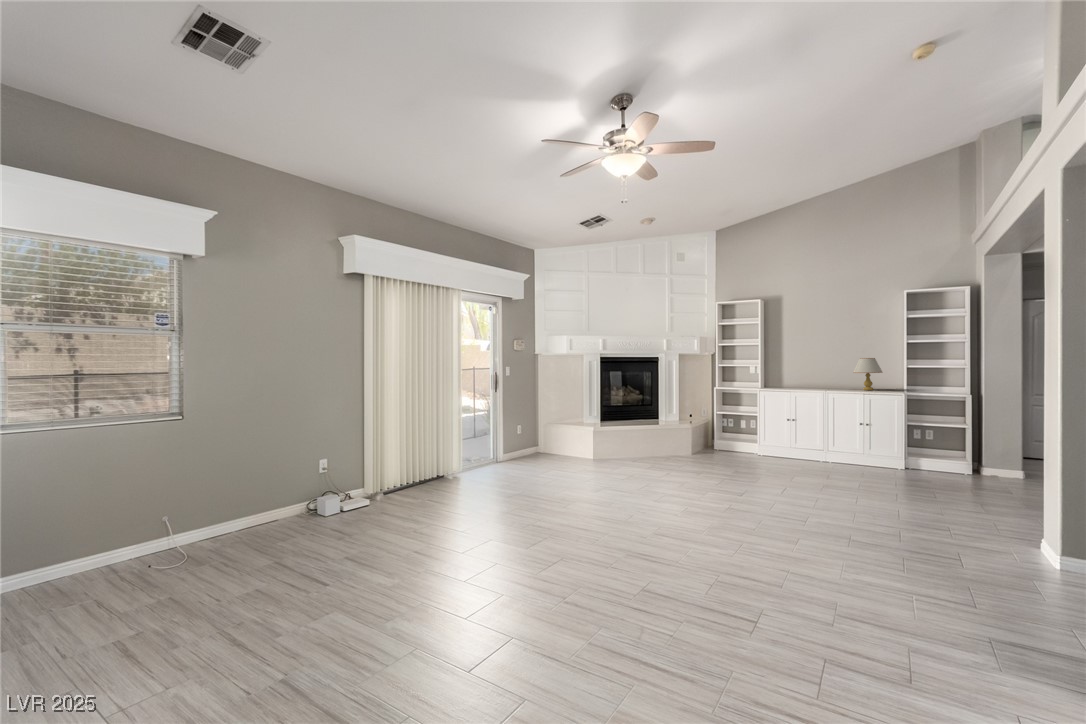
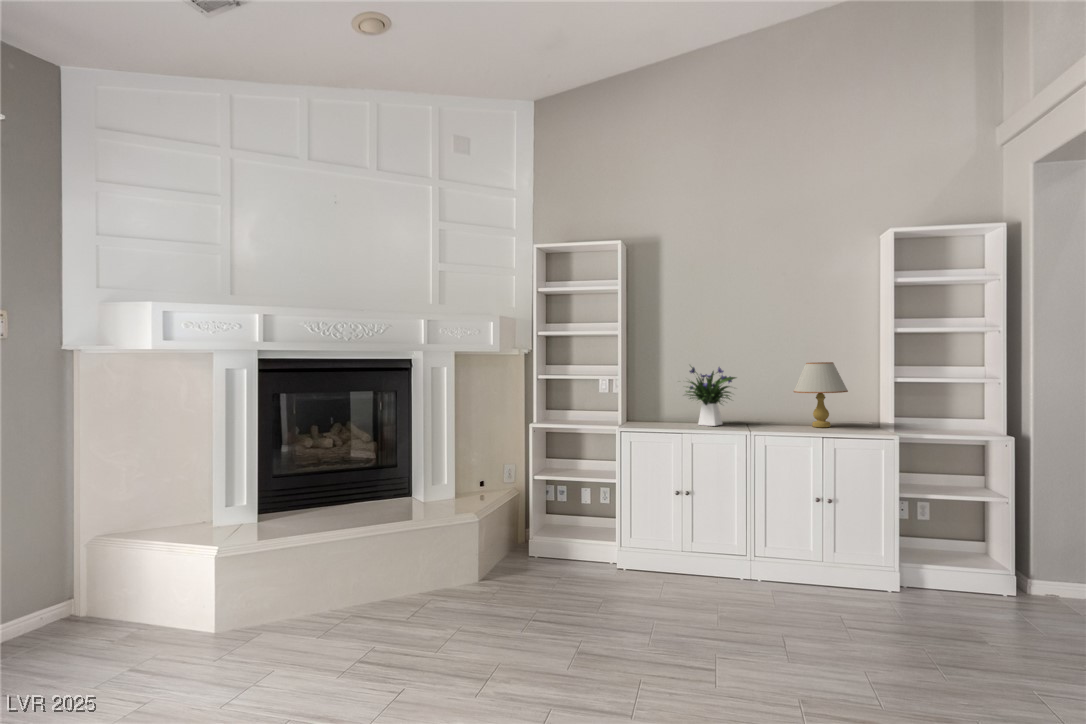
flower arrangement: none [790,359,823,389] -> present [686,367,736,426]

